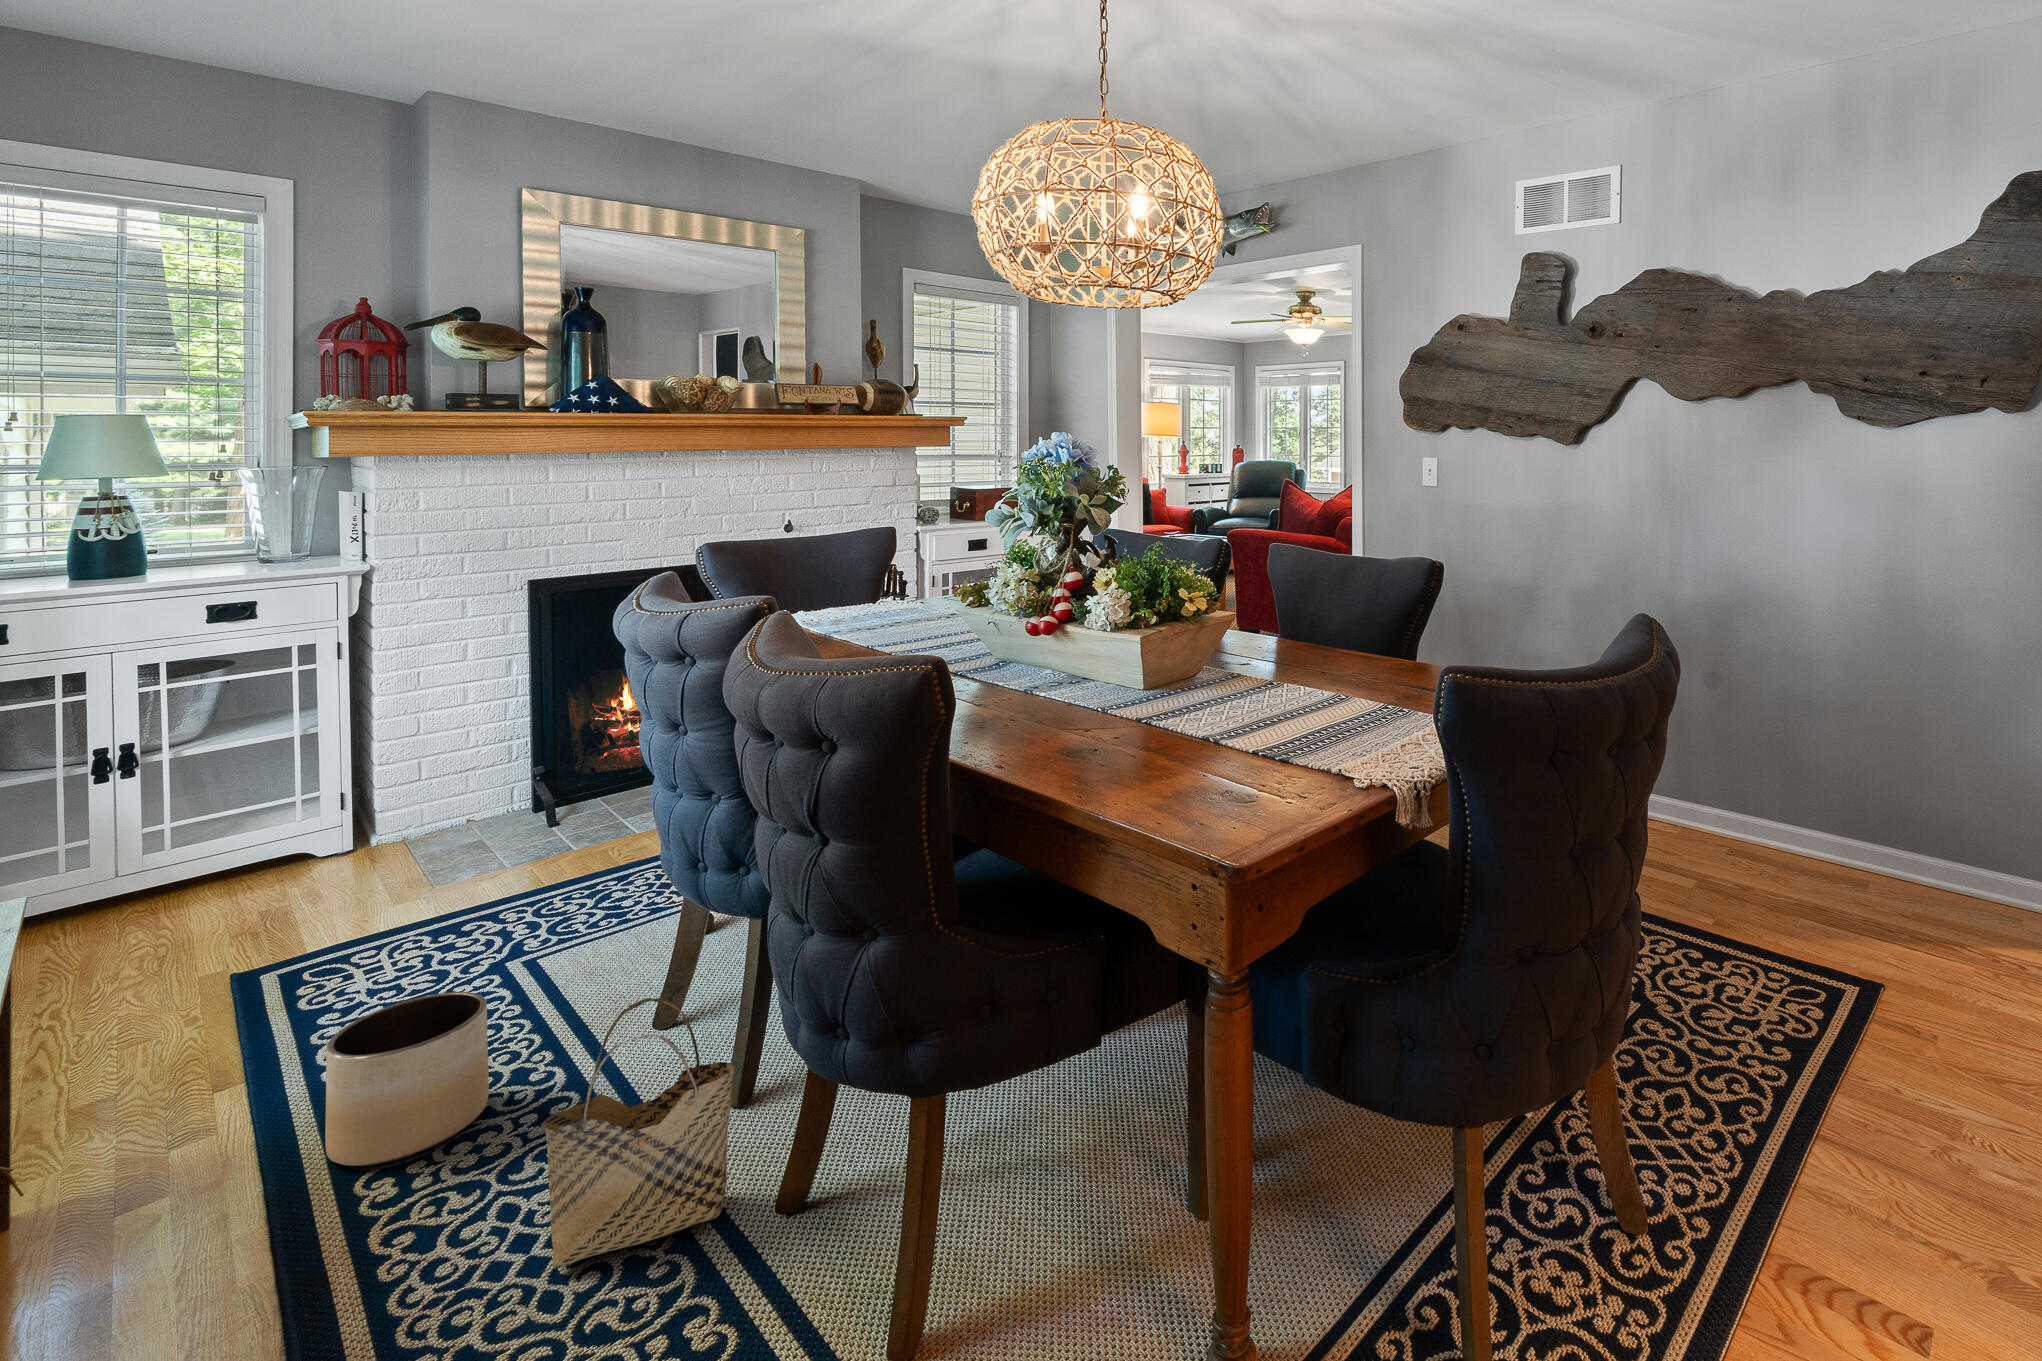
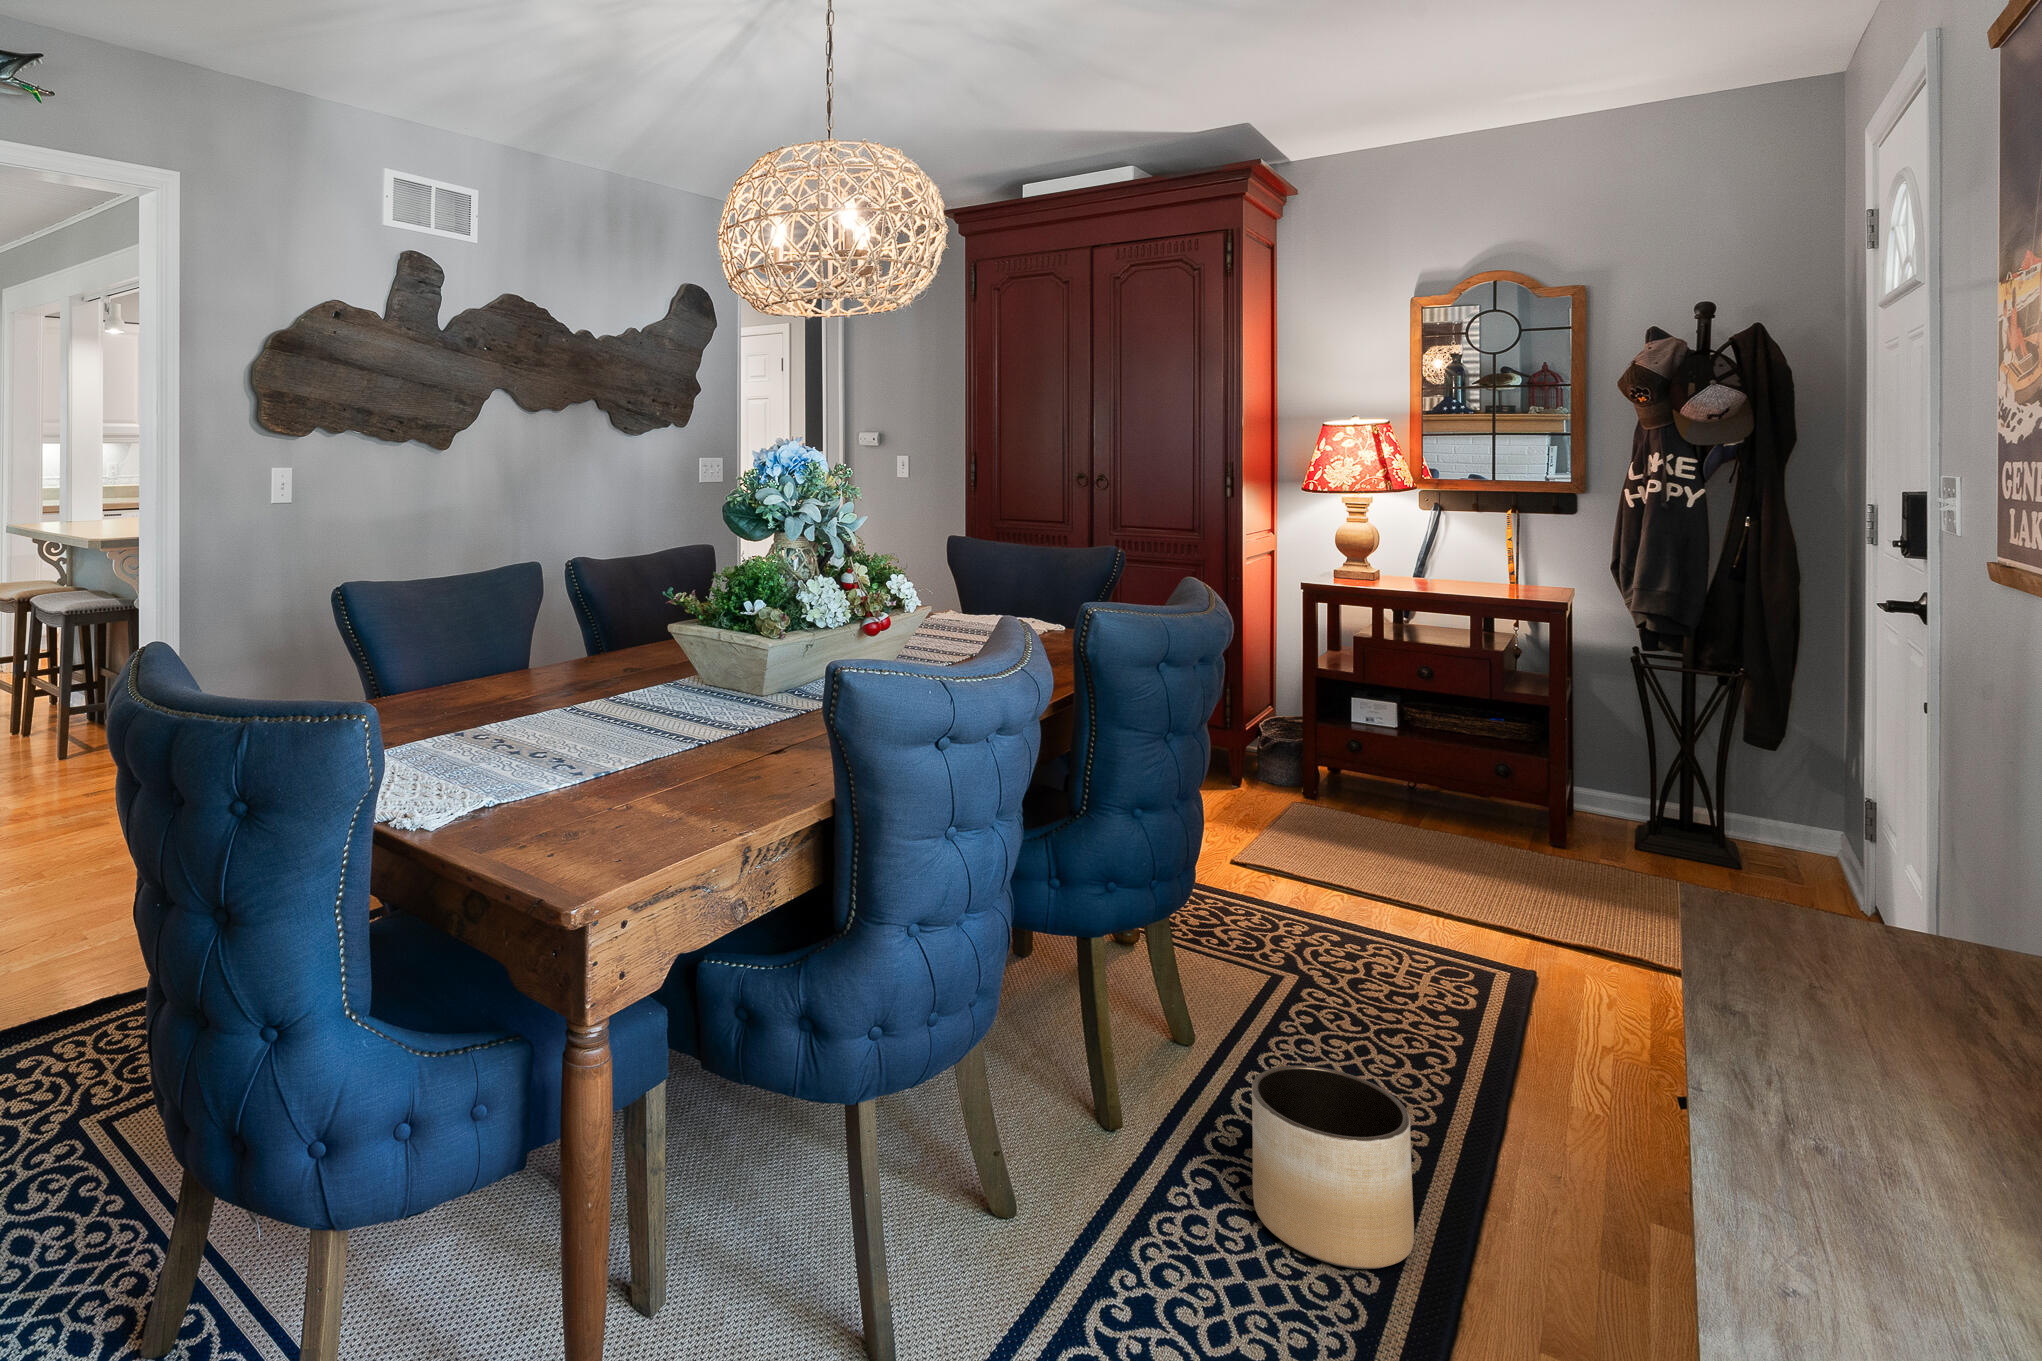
woven basket: present [541,998,735,1269] -> none [1212,866,1346,1066]

